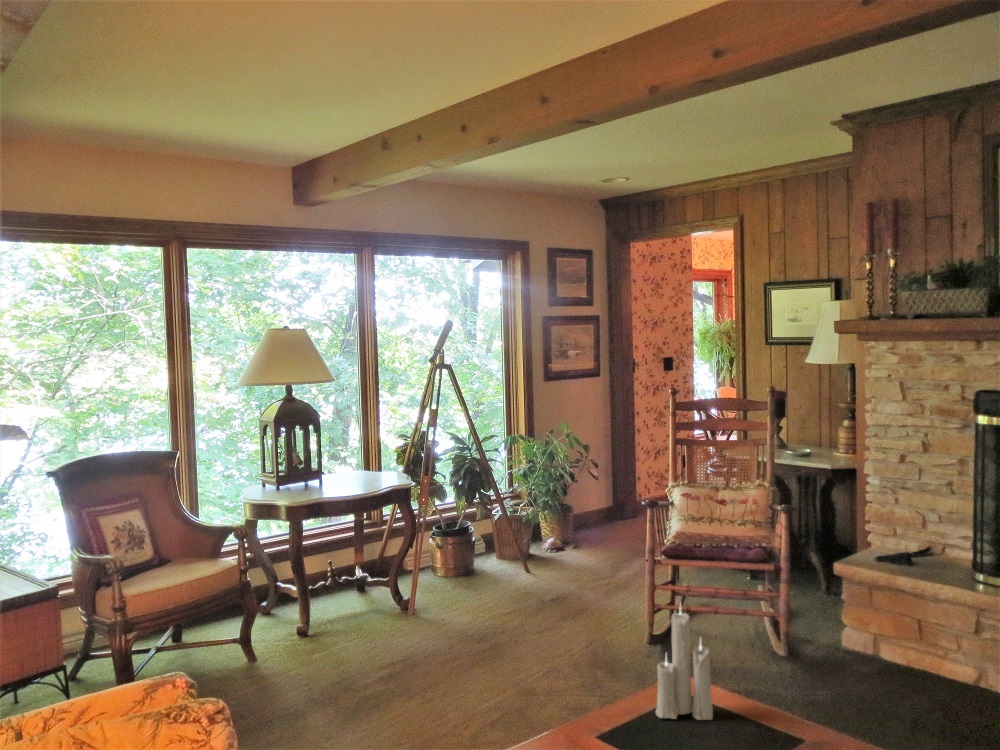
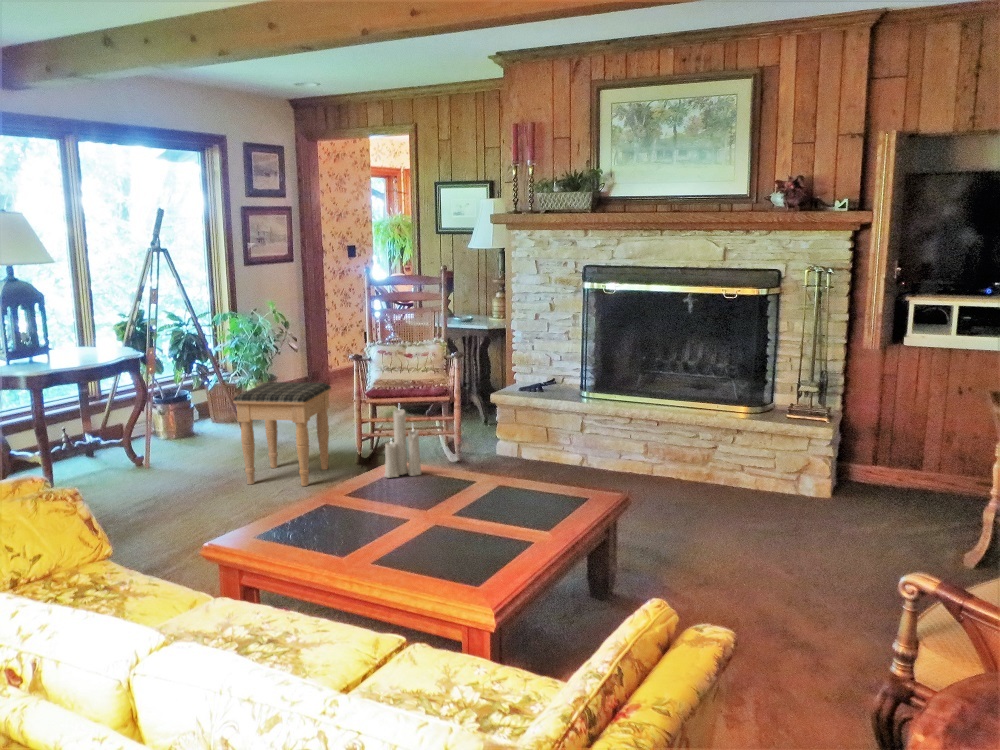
footstool: none [494,527,615,670] -> present [233,382,331,486]

